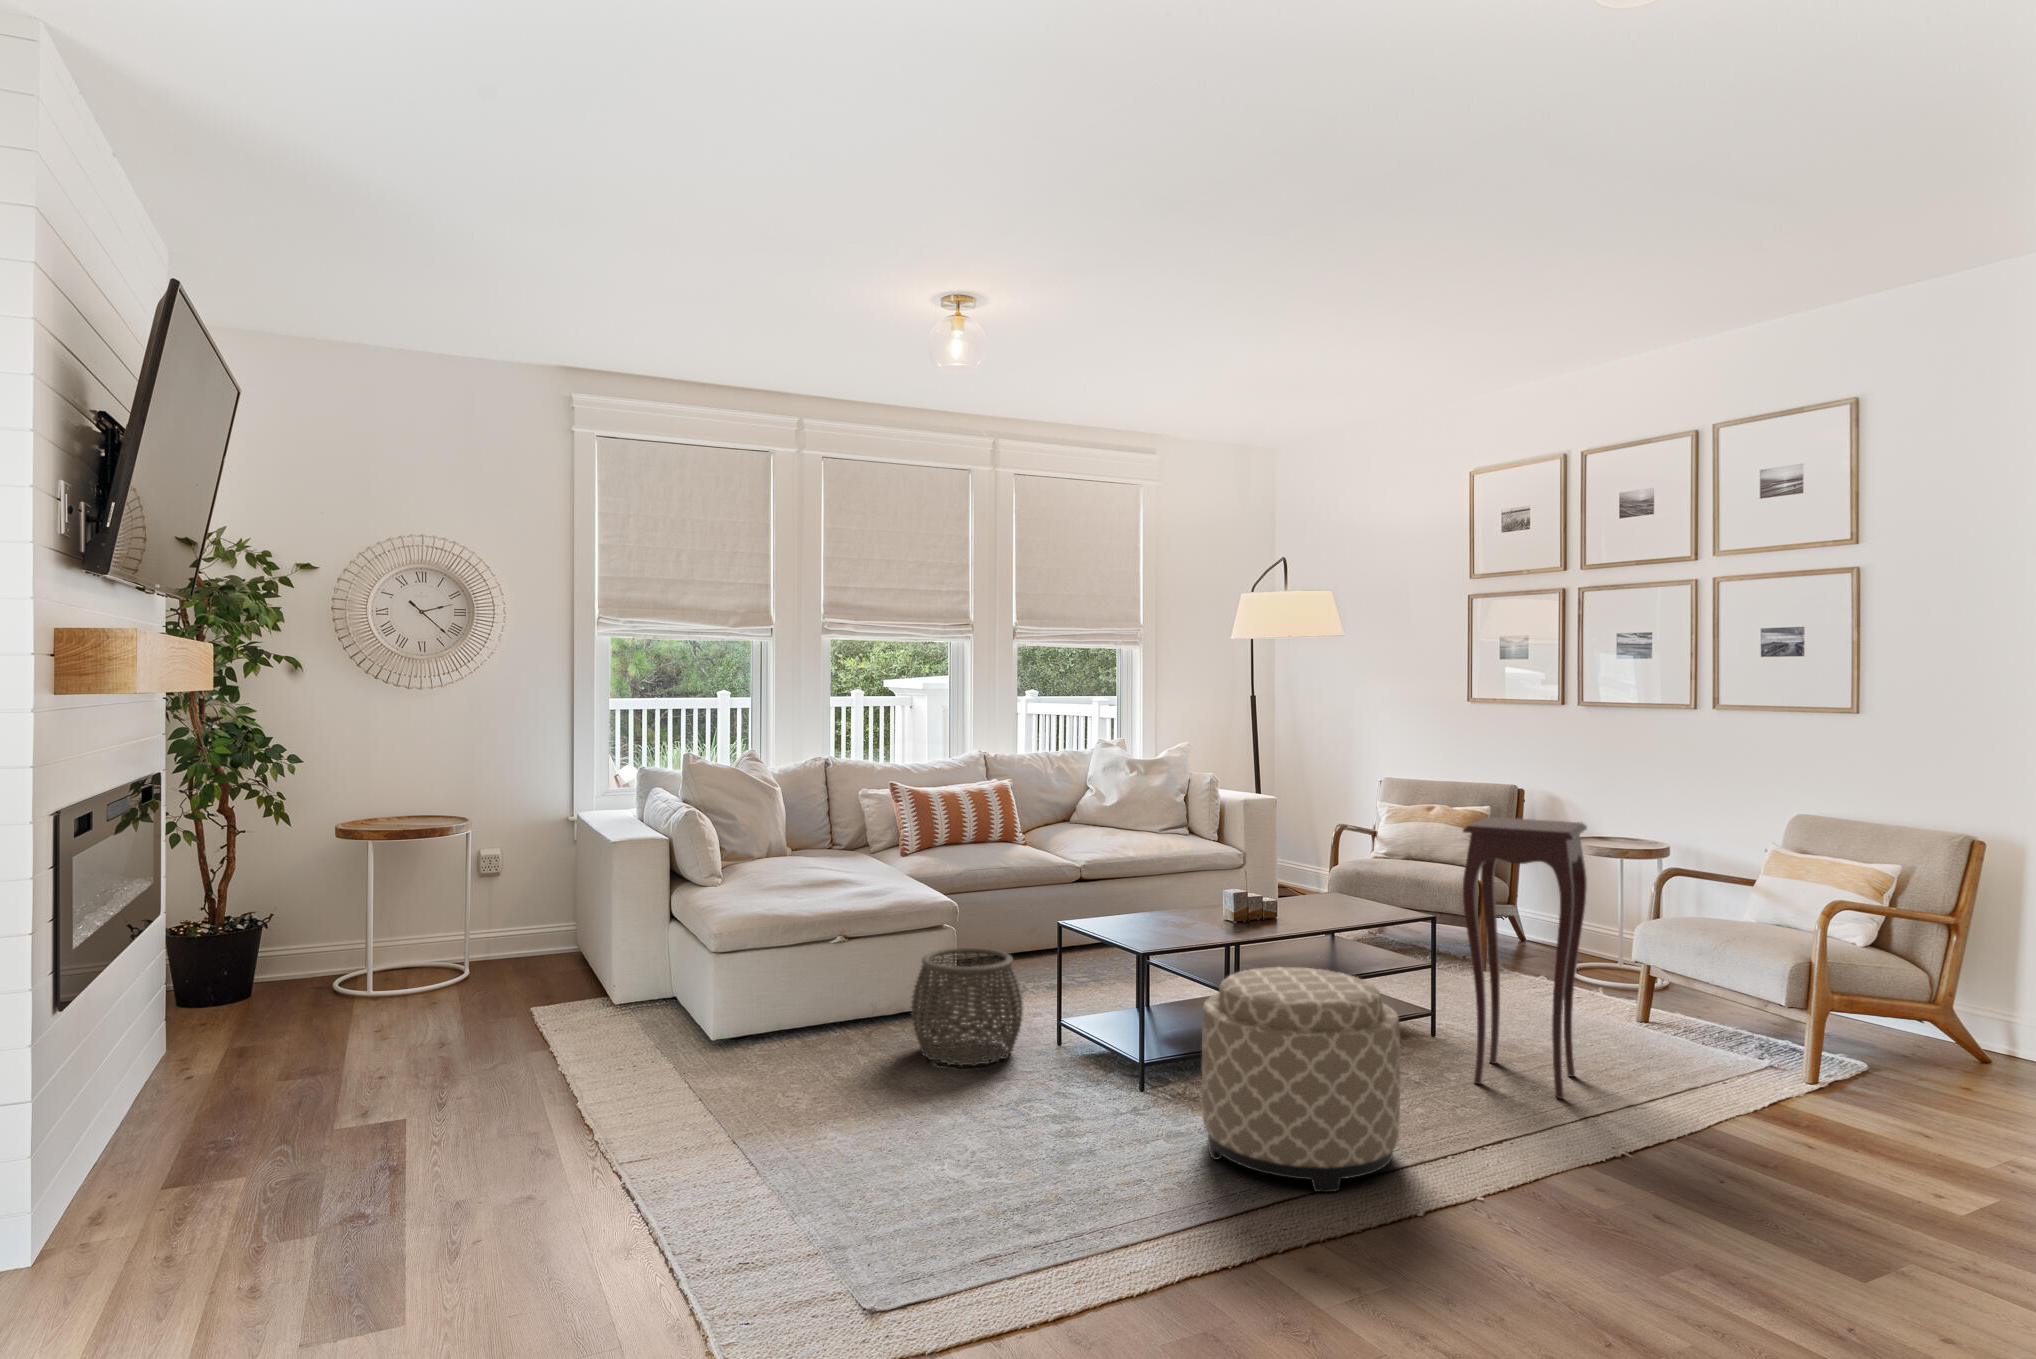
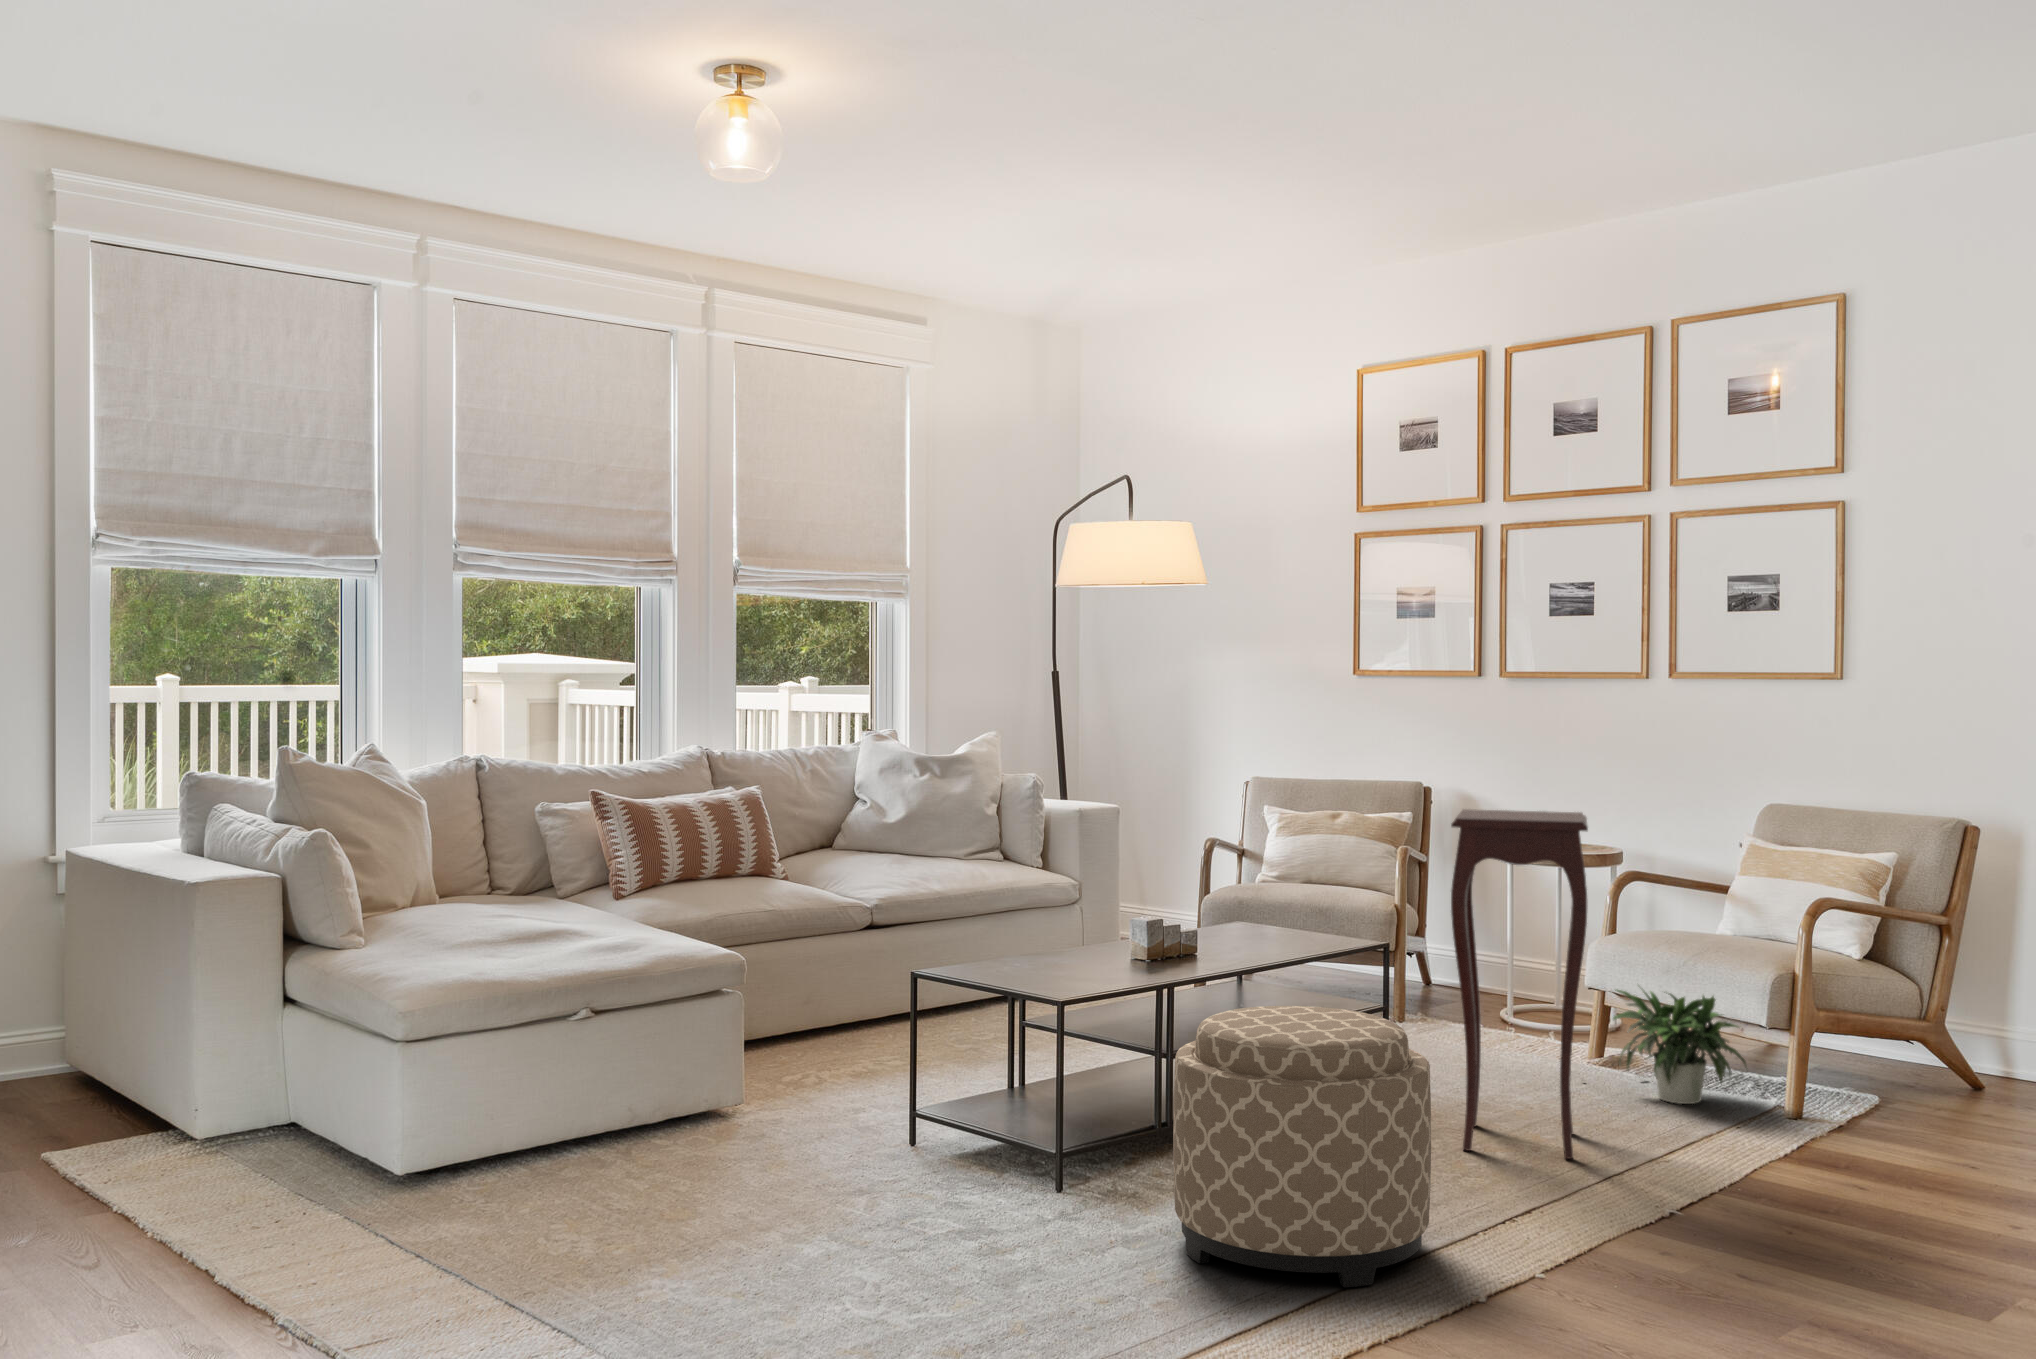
woven basket: present [911,948,1024,1066] -> none [709,1015,873,1182]
potted plant: none [1604,957,1741,1058] -> present [1582,990,1748,1104]

